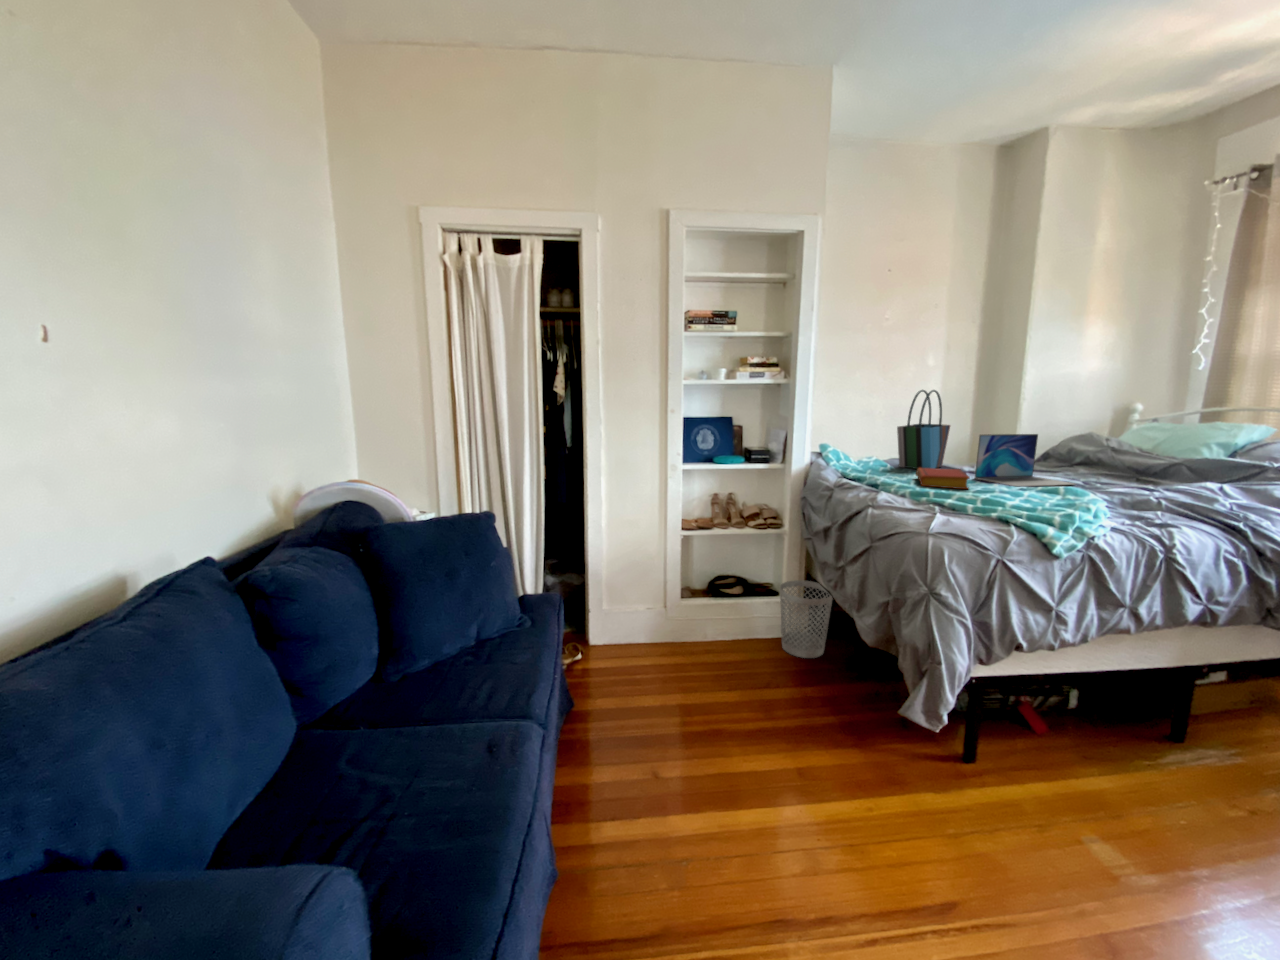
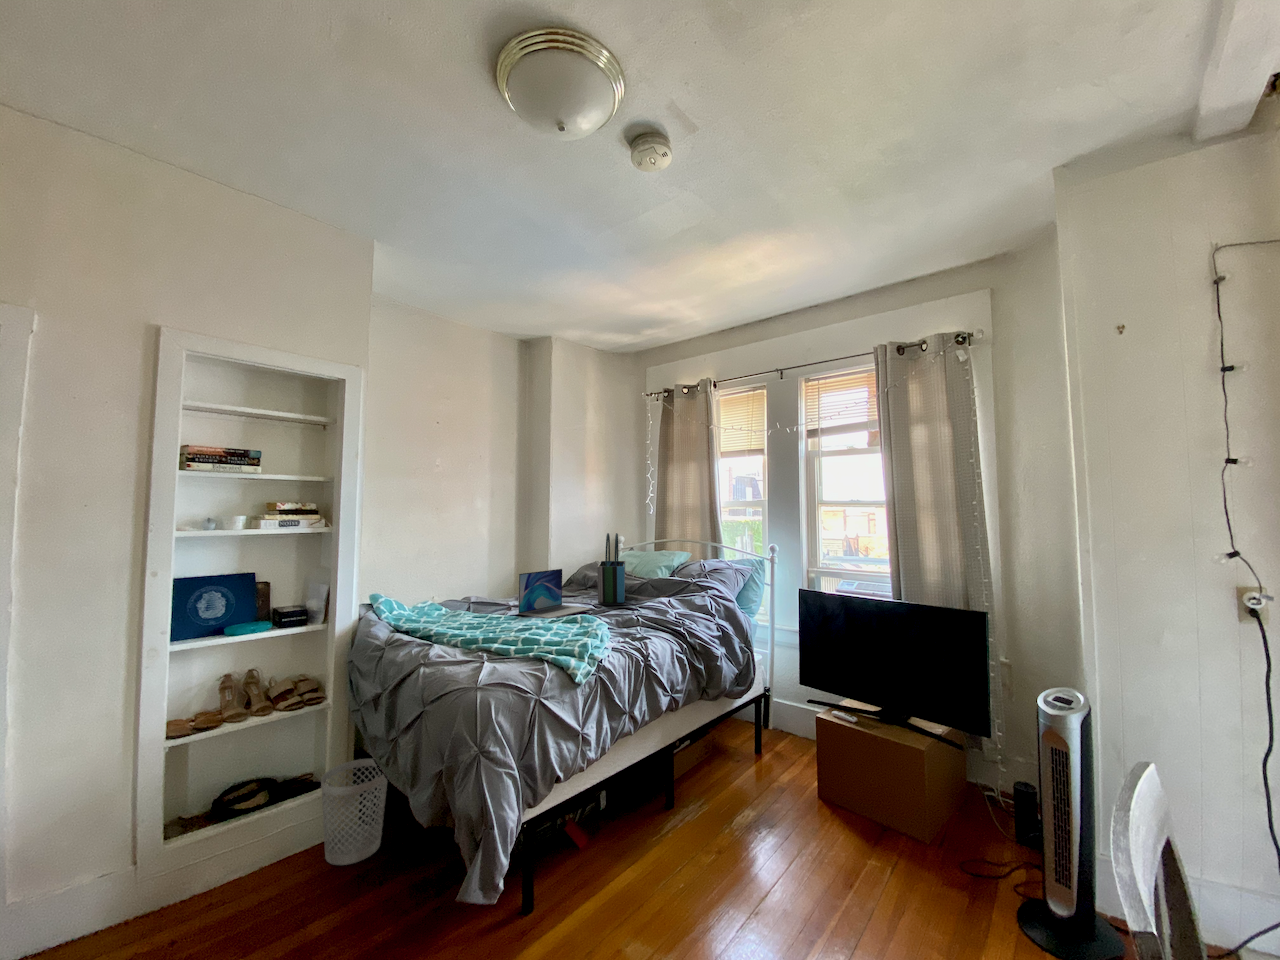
tote bag: present [897,390,950,469] -> present [597,533,625,603]
book: present [916,468,970,489] -> none [468,608,513,632]

